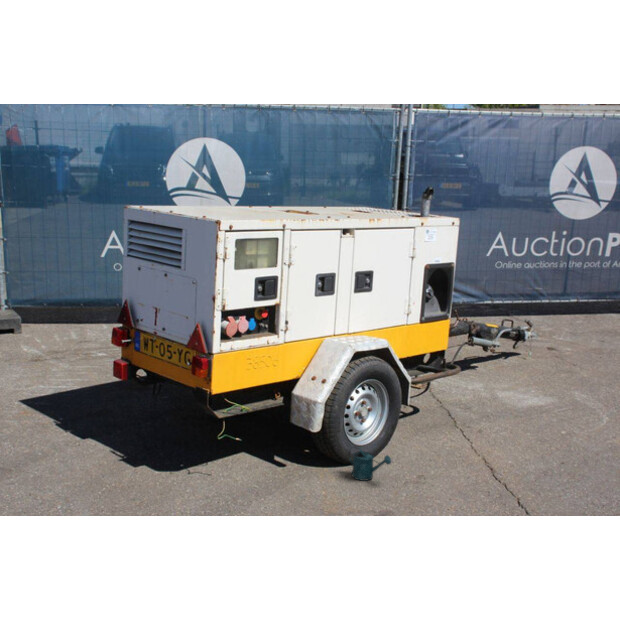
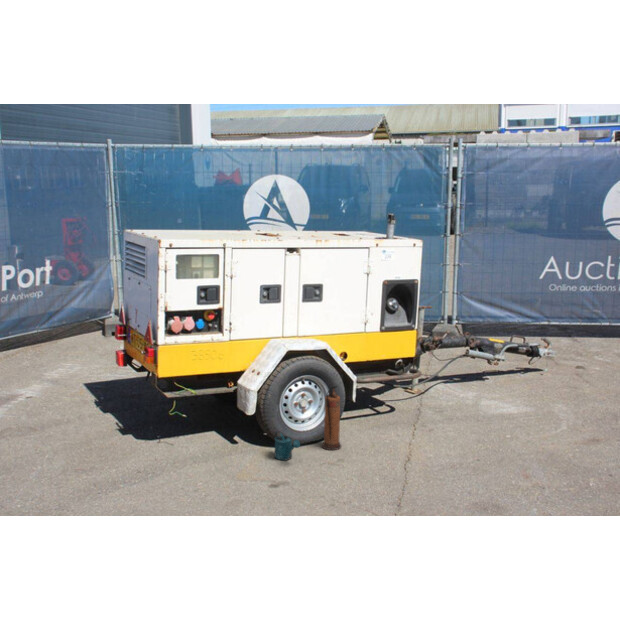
fire extinguisher: none [389,388,413,462] -> present [322,386,341,450]

